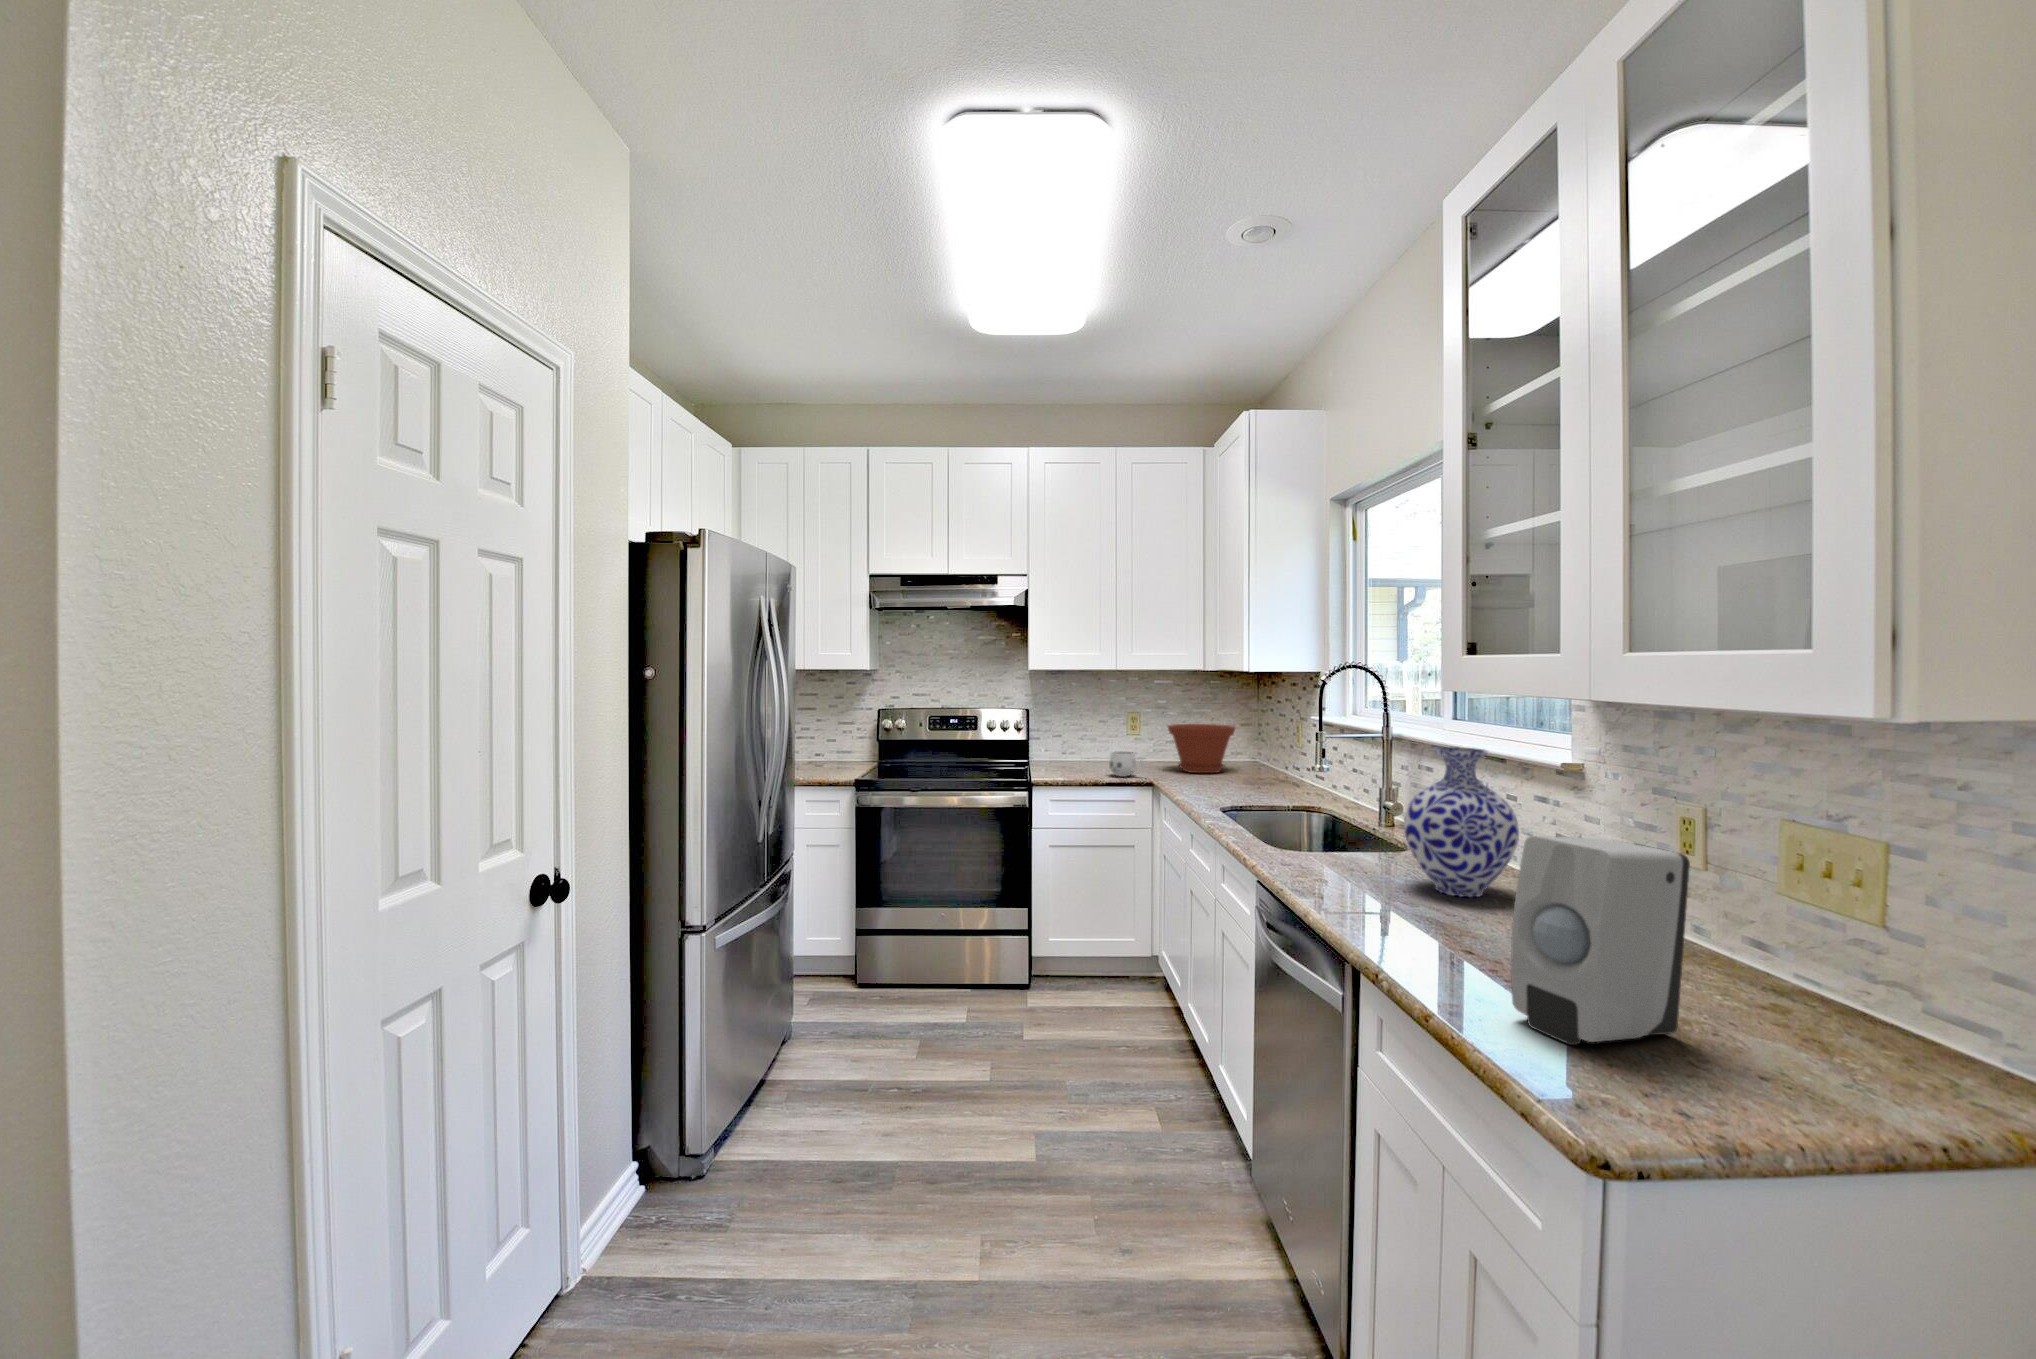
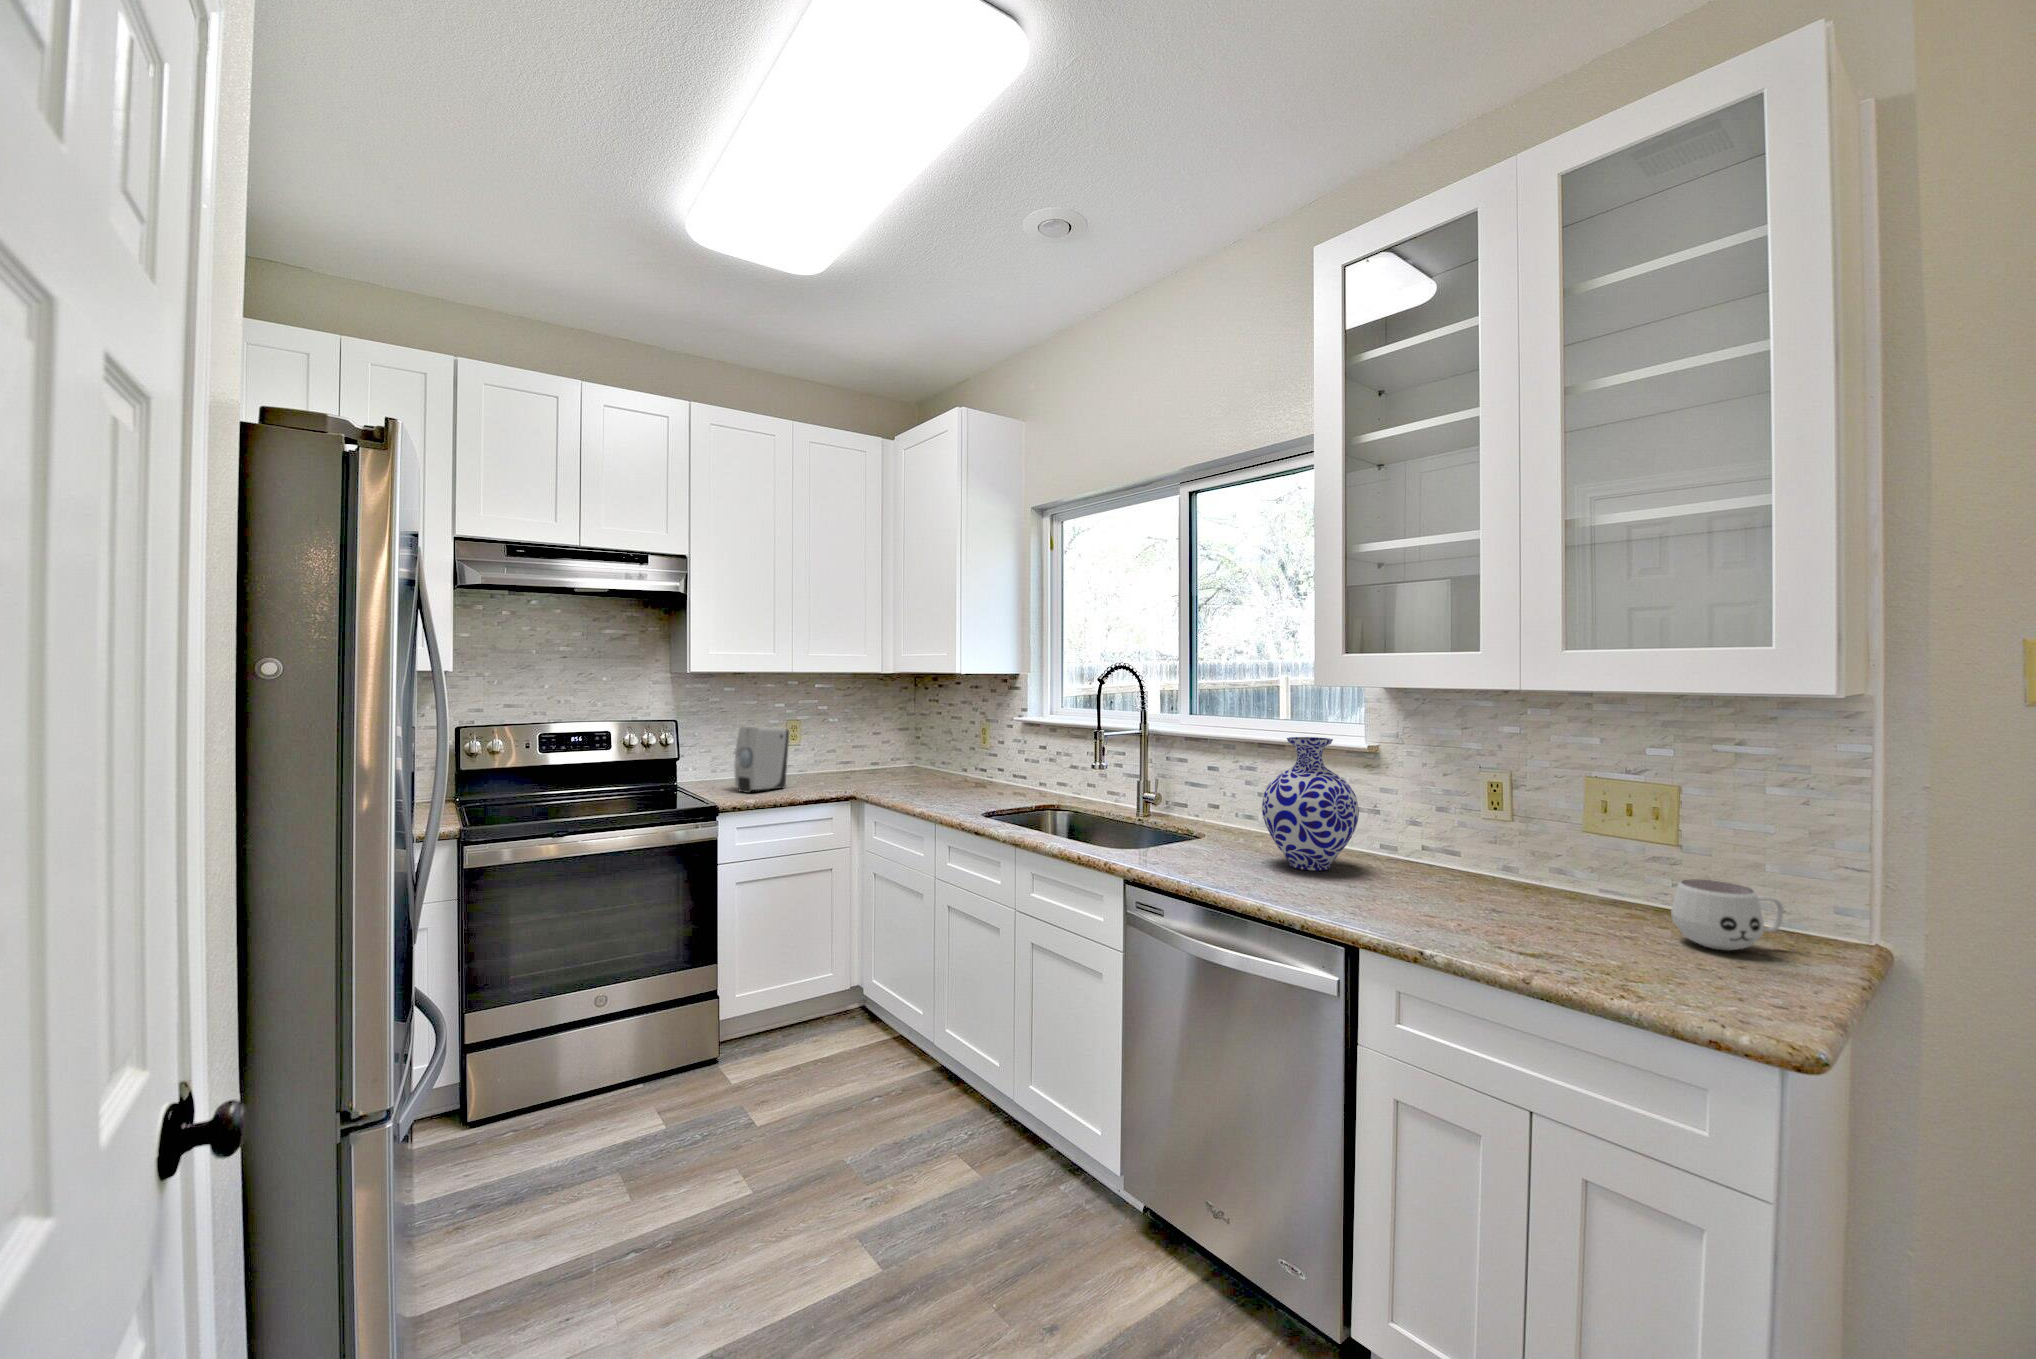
plant pot: present [1168,724,1235,773] -> none [848,730,920,782]
mug: present [1109,752,1143,777] -> present [1671,880,1784,951]
soap dispenser: present [1511,836,1690,1045] -> present [734,727,789,793]

